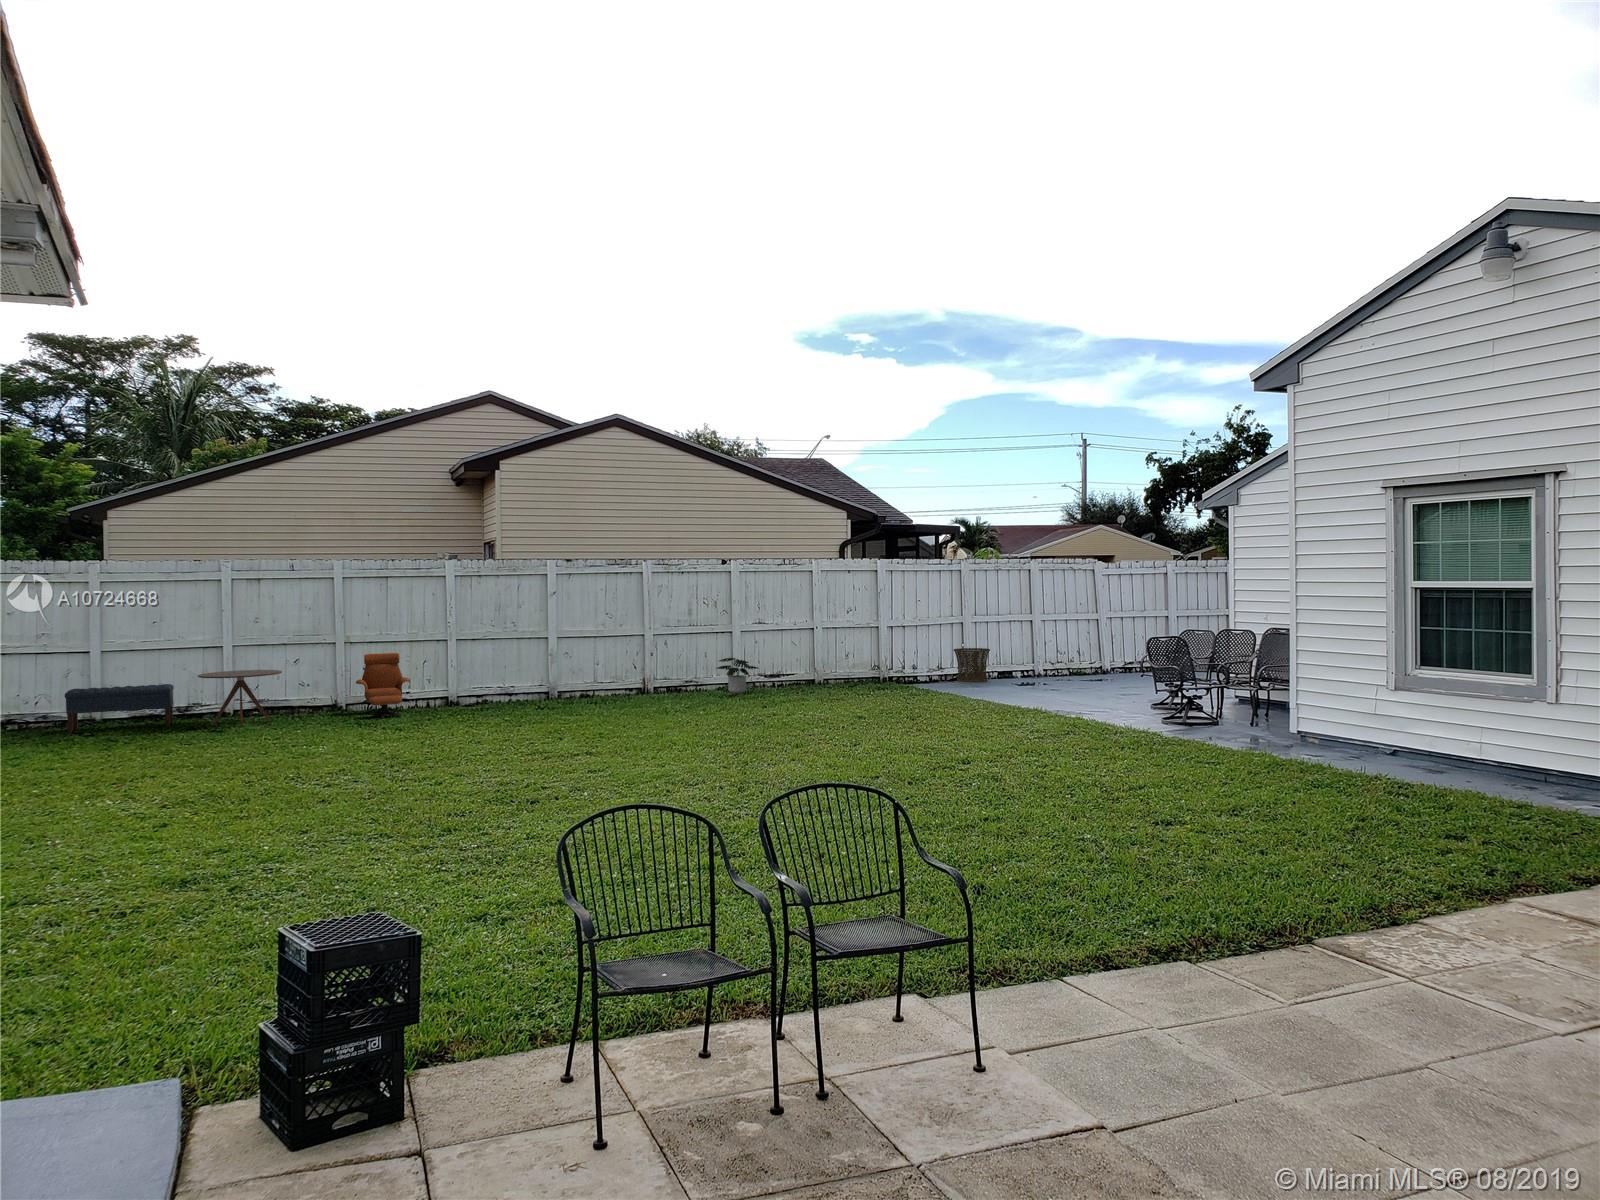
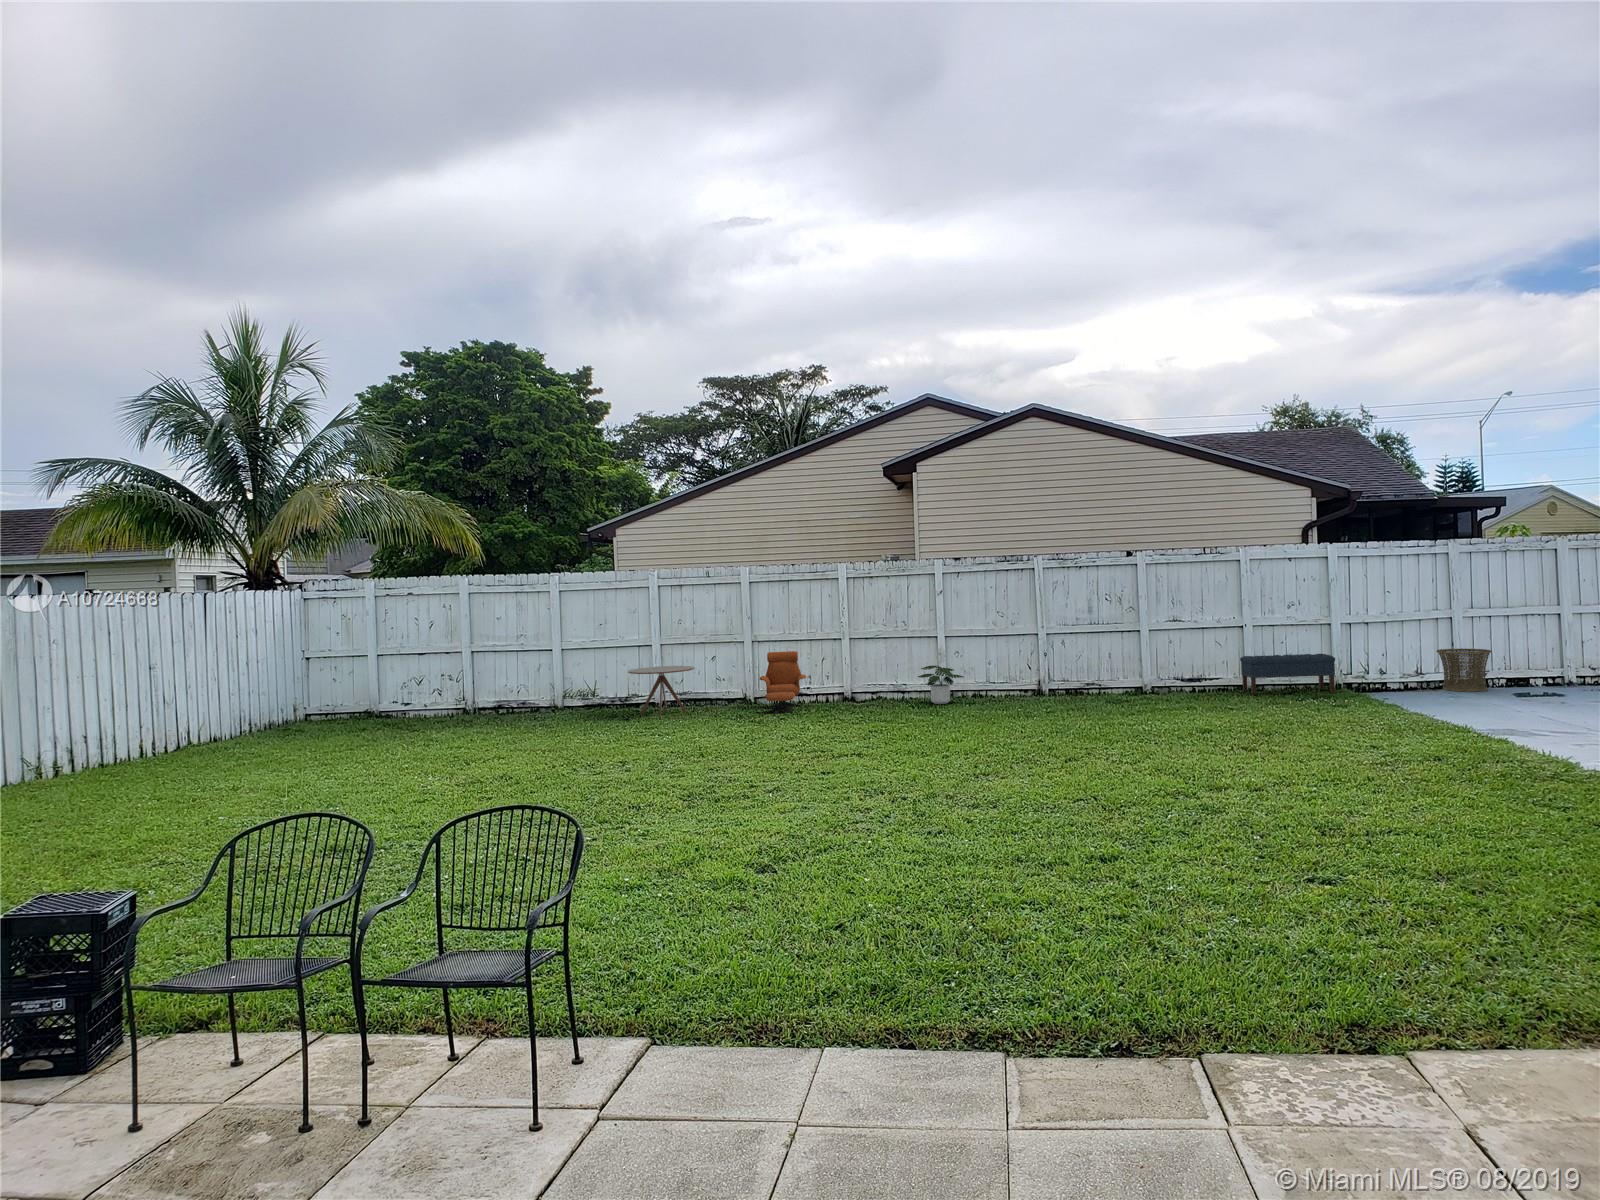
potted plant: present [717,658,759,693] -> present [918,665,963,704]
bench: present [65,684,174,734] -> present [1240,654,1335,695]

